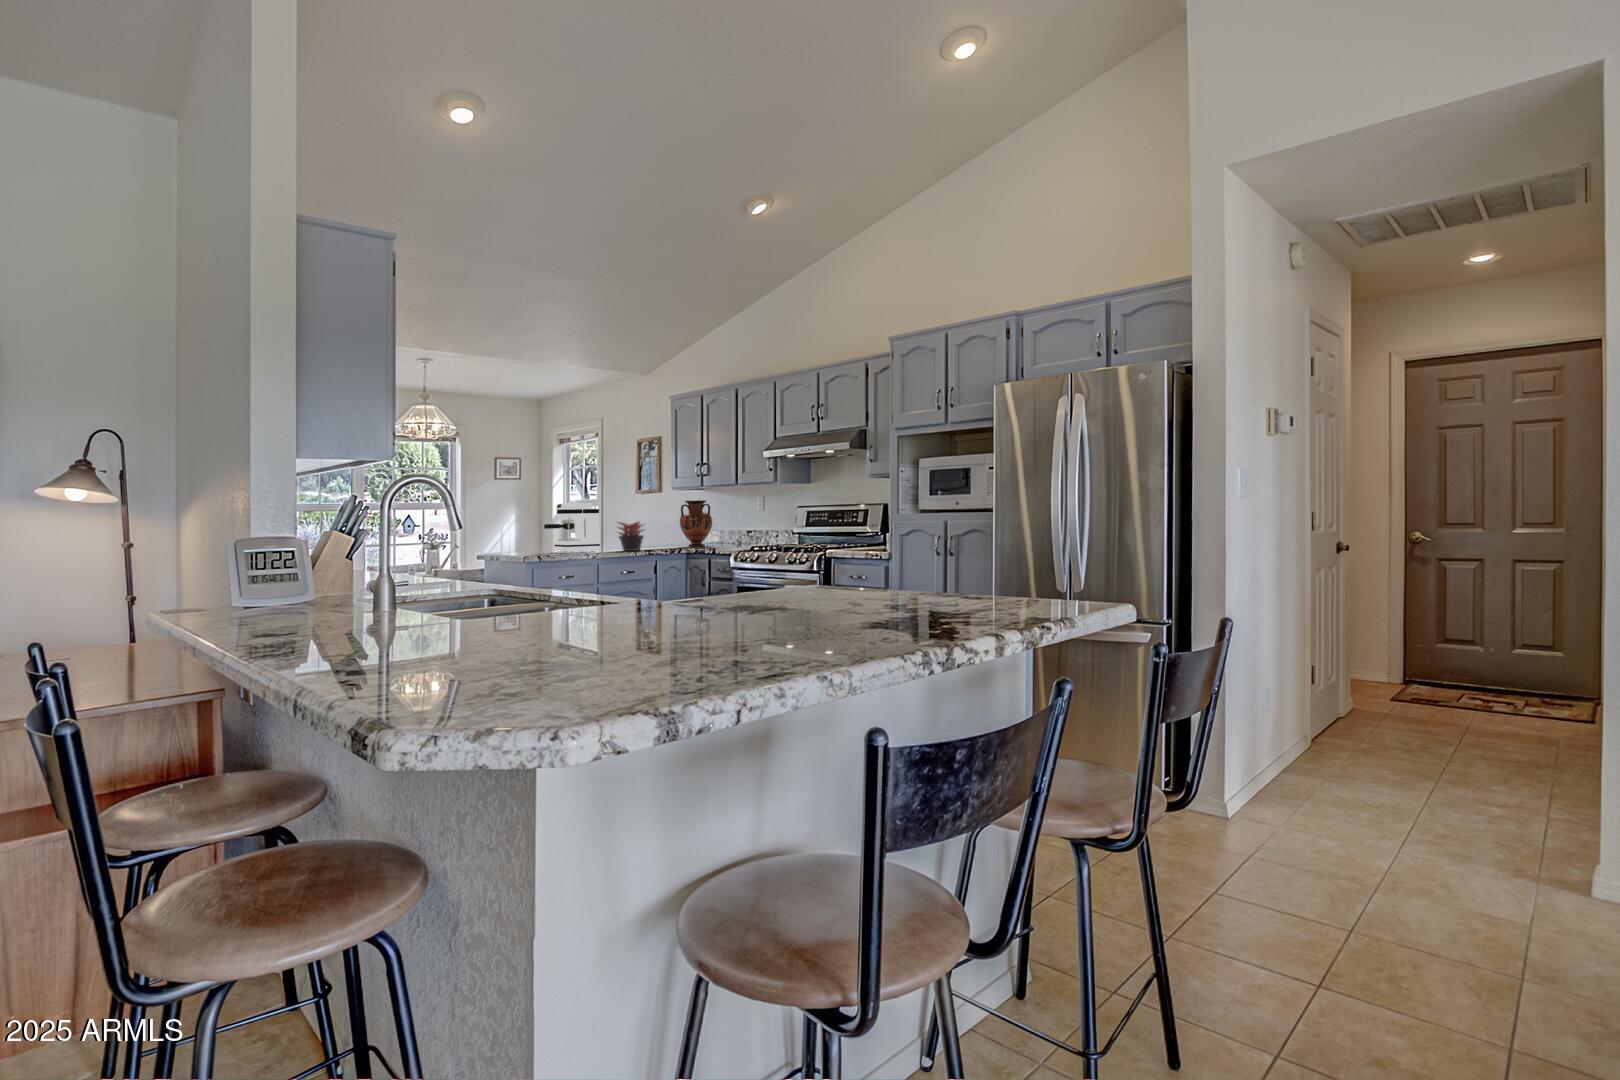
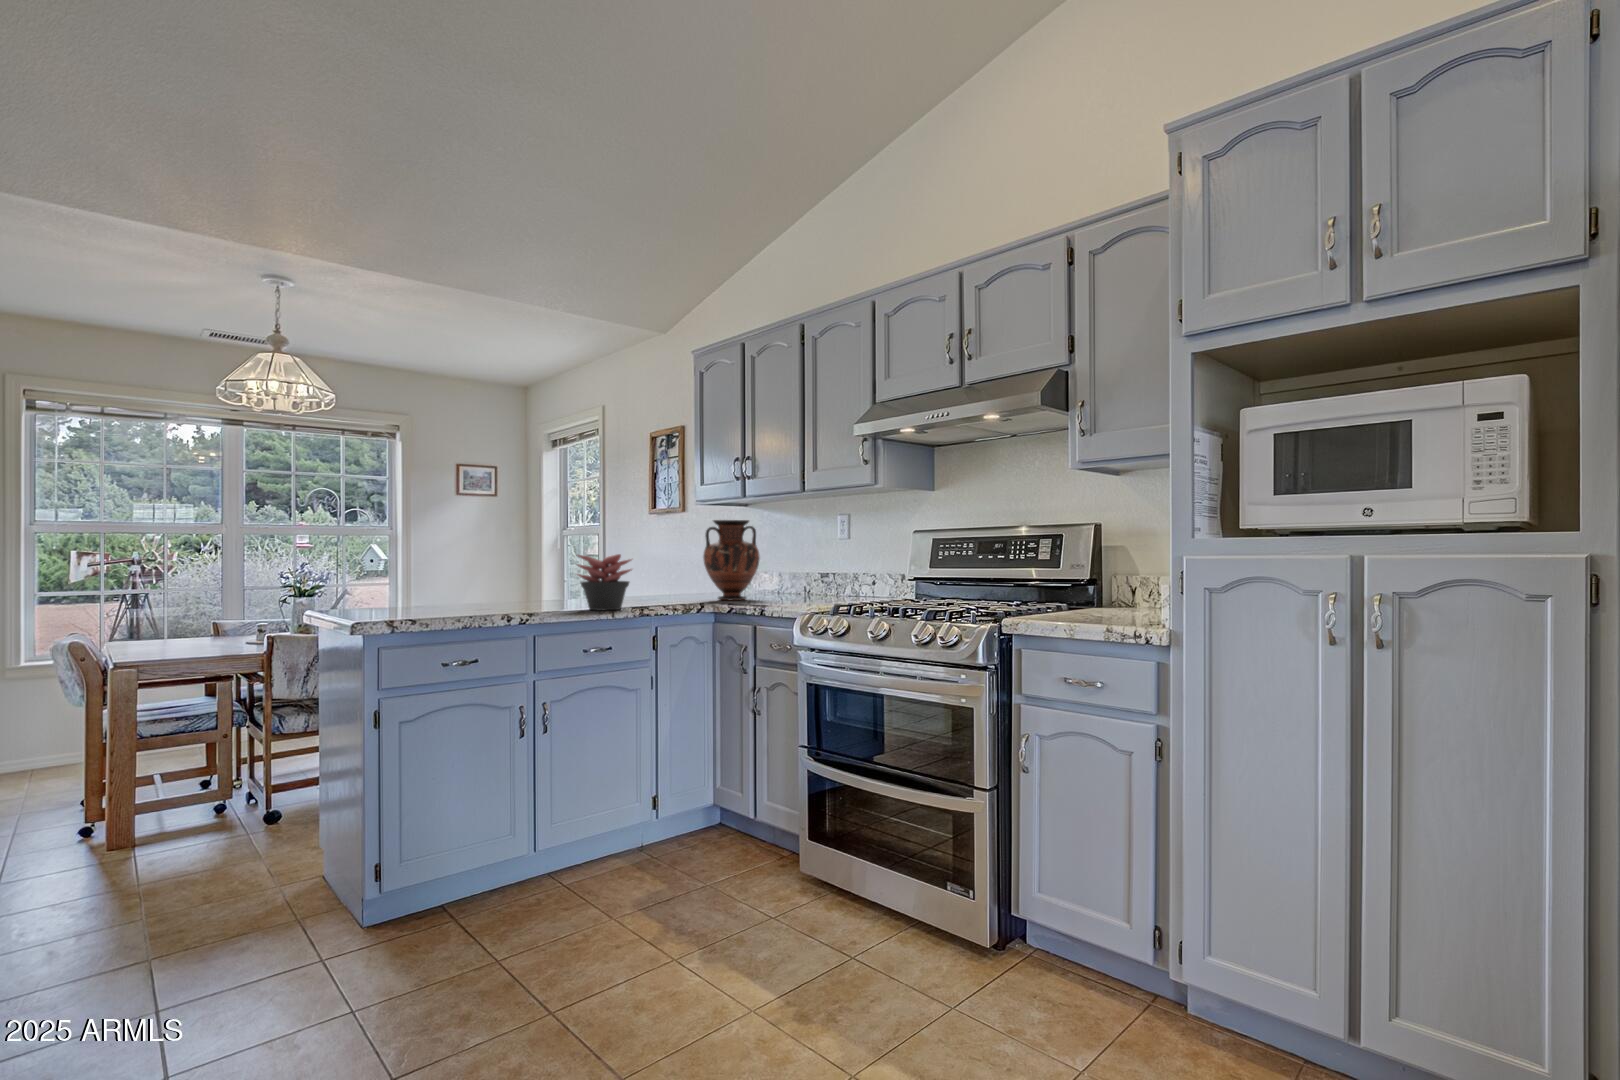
coffee maker: present [544,503,600,552] -> none [447,520,549,612]

